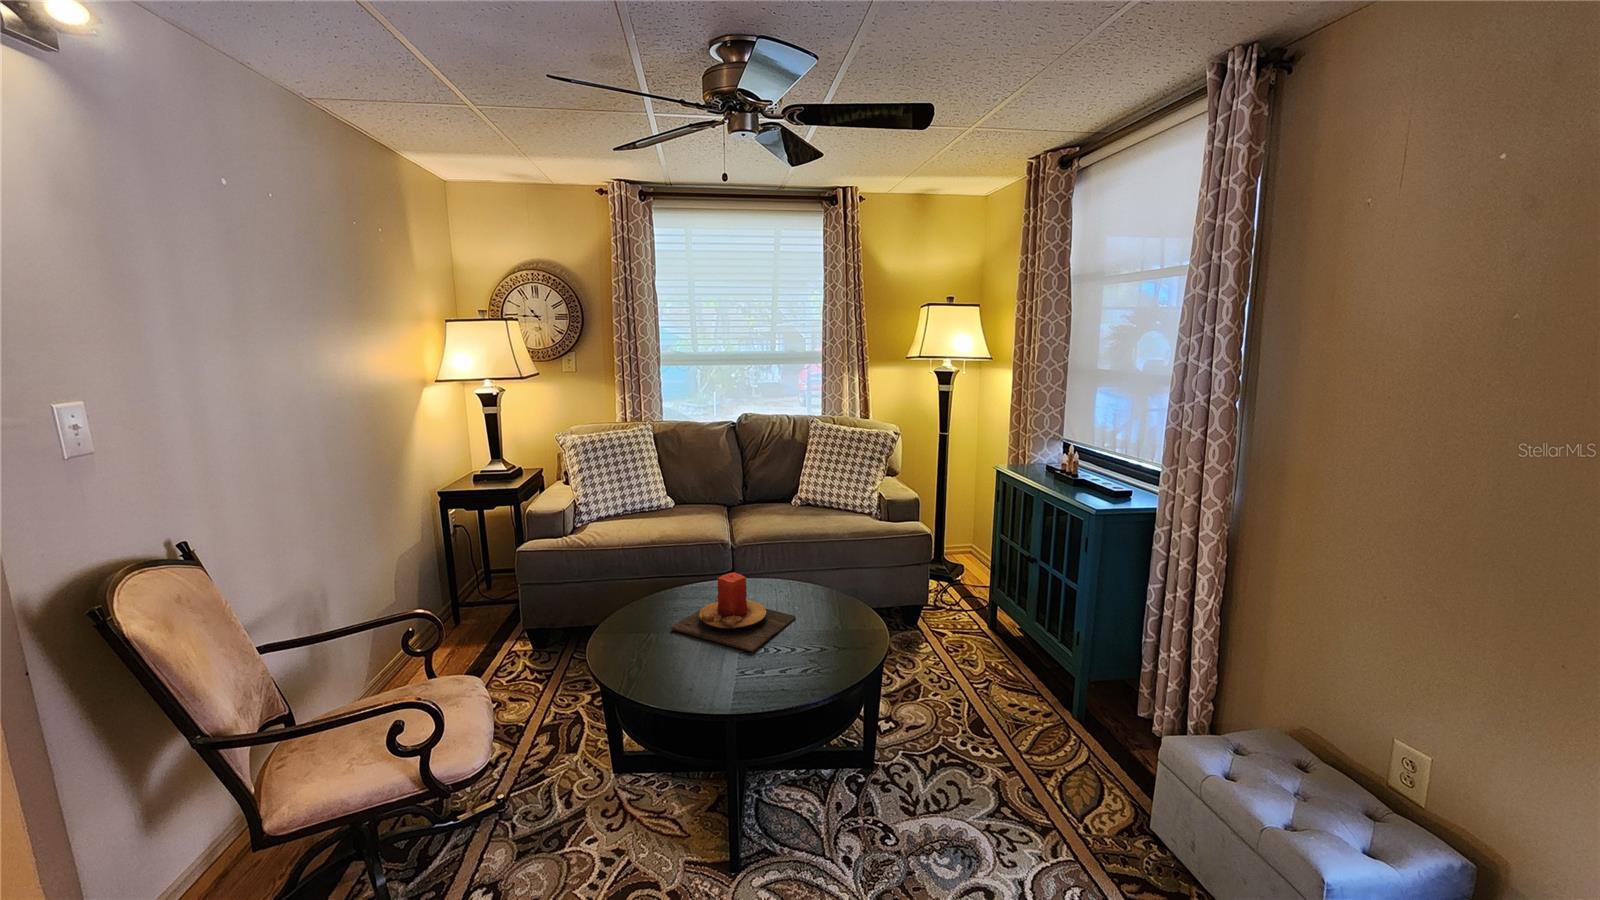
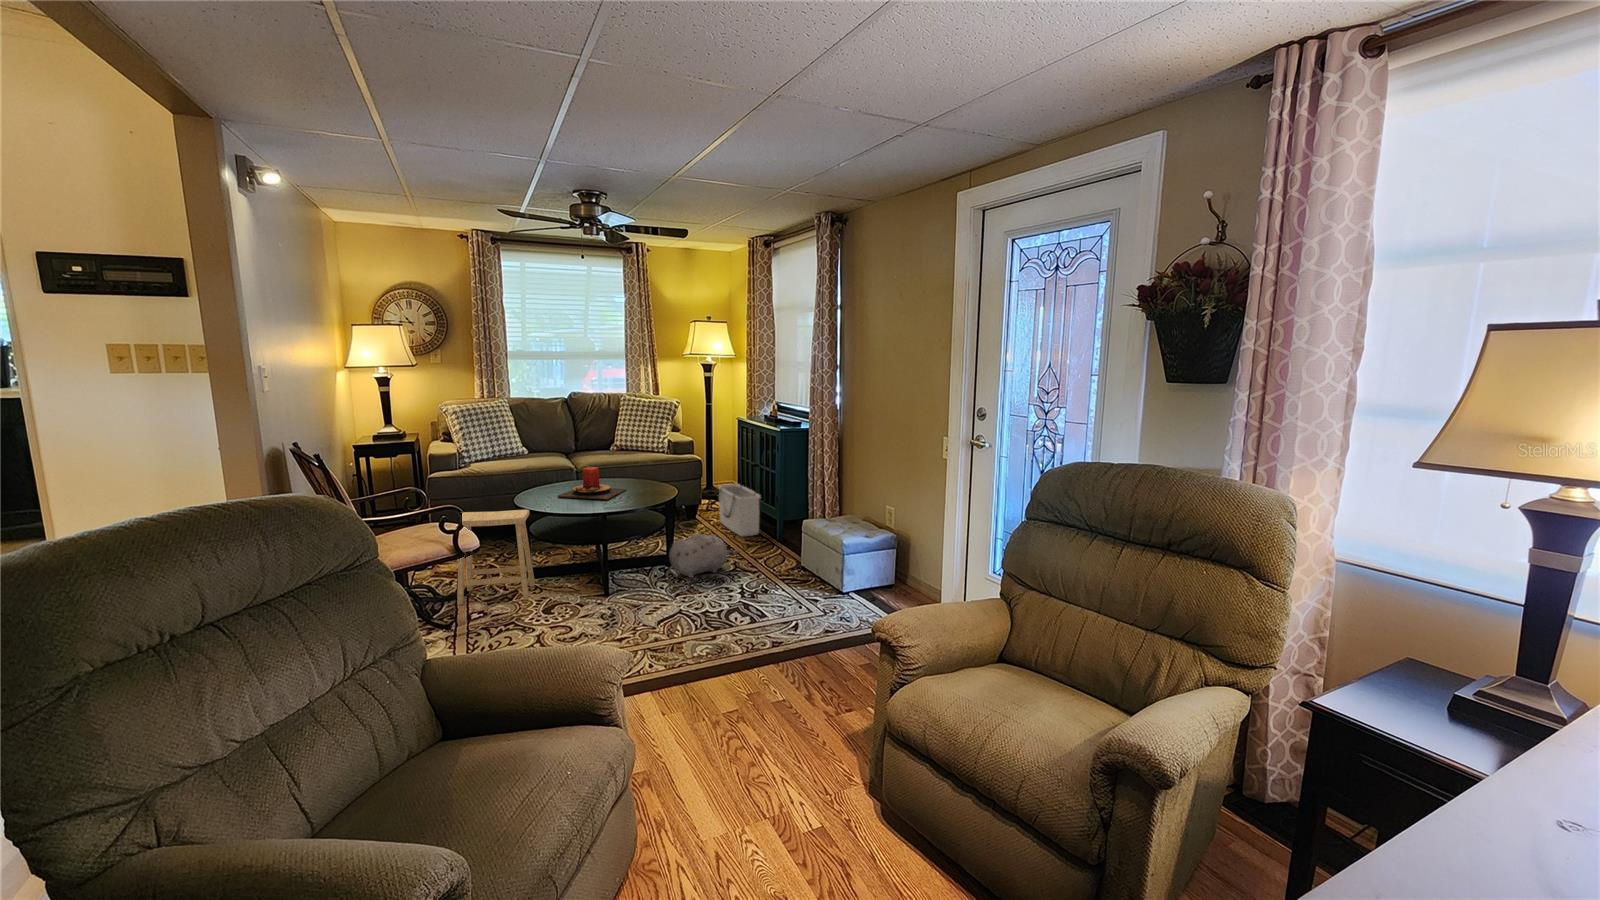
storage bin: none [960,584,1046,698] -> present [718,484,761,536]
footstool: none [454,663,619,858] -> present [457,510,535,605]
plush toy: none [868,741,1017,841] -> present [669,534,740,578]

